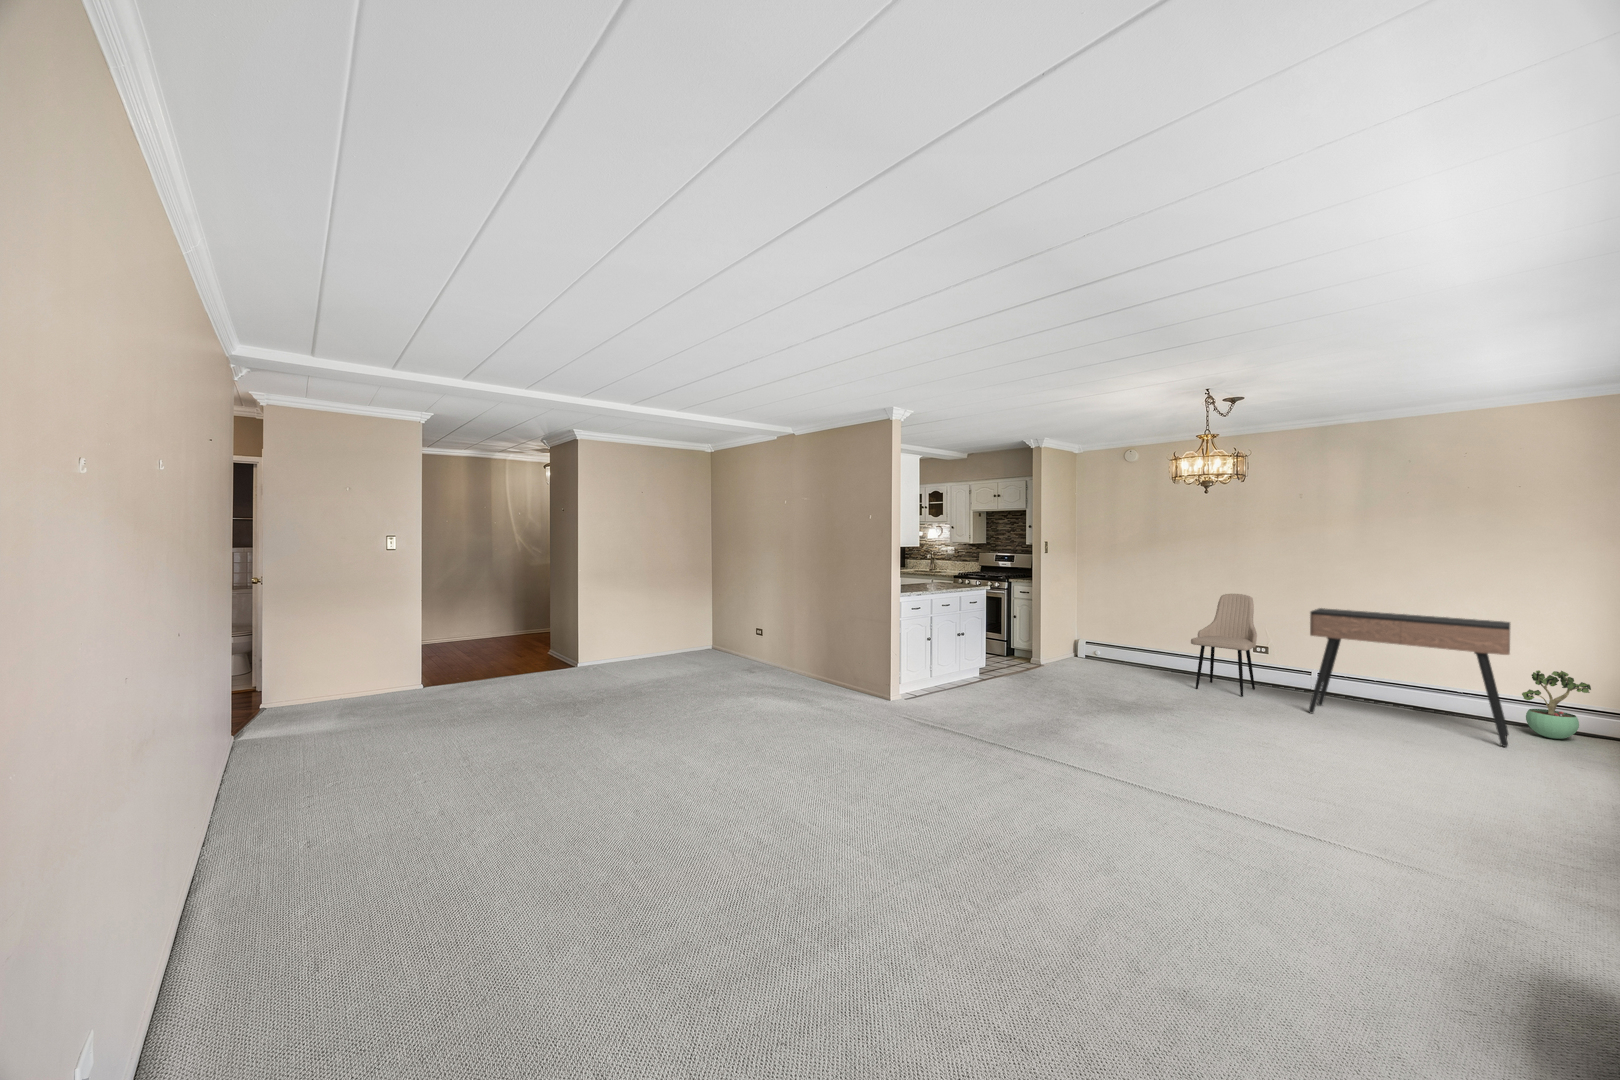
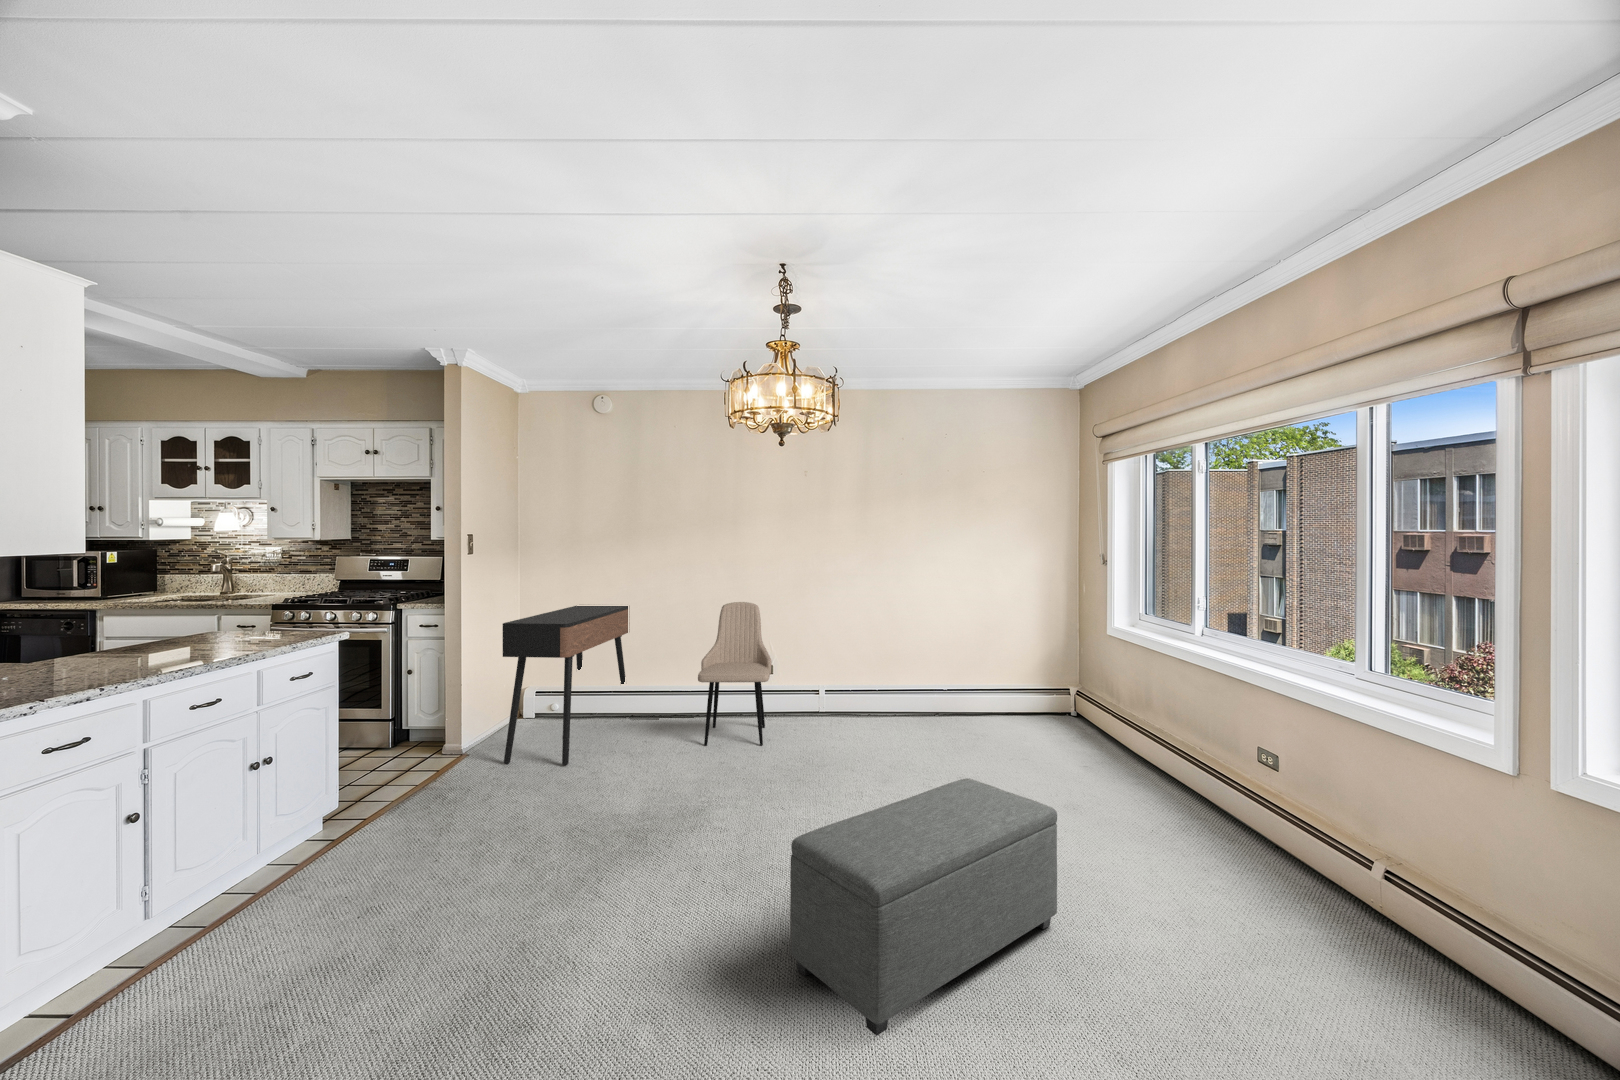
console table: present [1309,608,1510,747] -> present [503,606,628,765]
potted plant: present [1522,670,1591,739] -> none [1000,659,1044,729]
ottoman: none [1179,697,1382,797] -> present [790,778,1057,1036]

